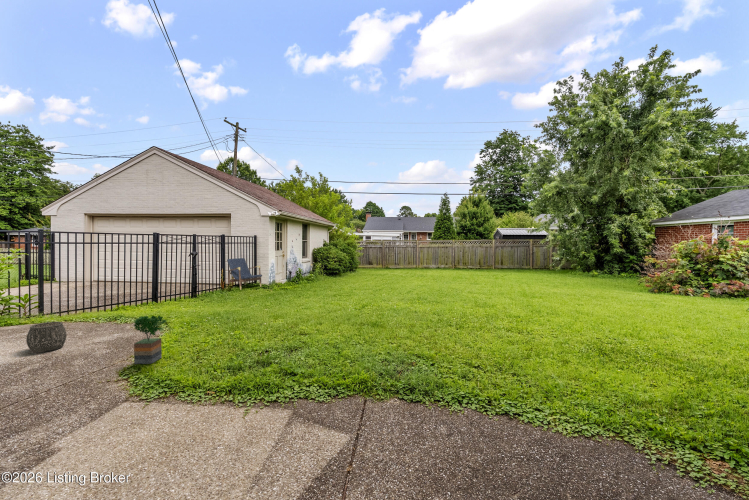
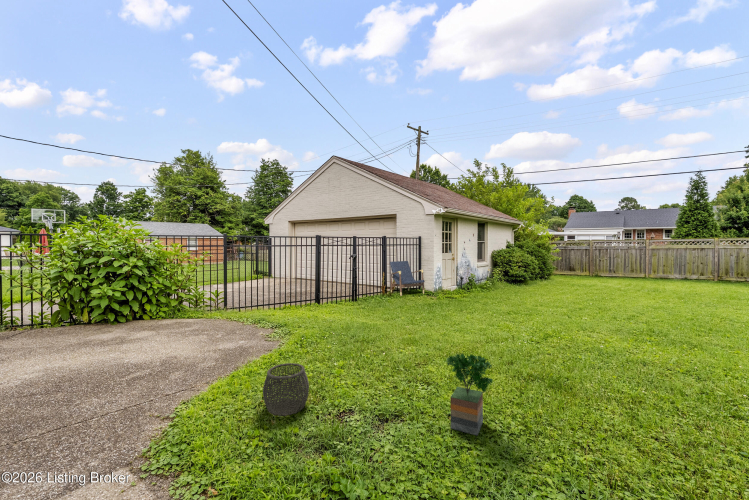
potted tree: present [134,316,166,364] -> present [446,353,493,435]
woven basket: present [26,322,67,353] -> present [263,363,309,416]

